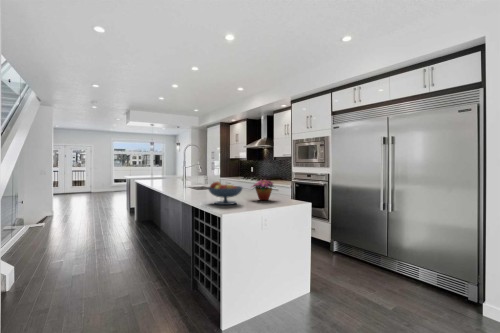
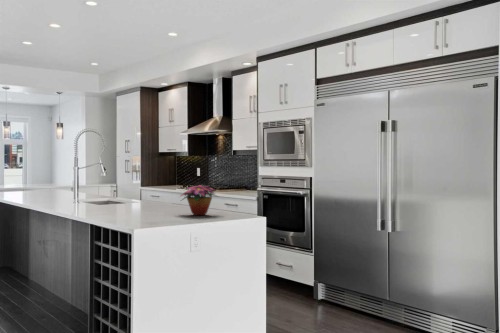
fruit bowl: present [208,182,242,205] -> none [114,187,166,220]

